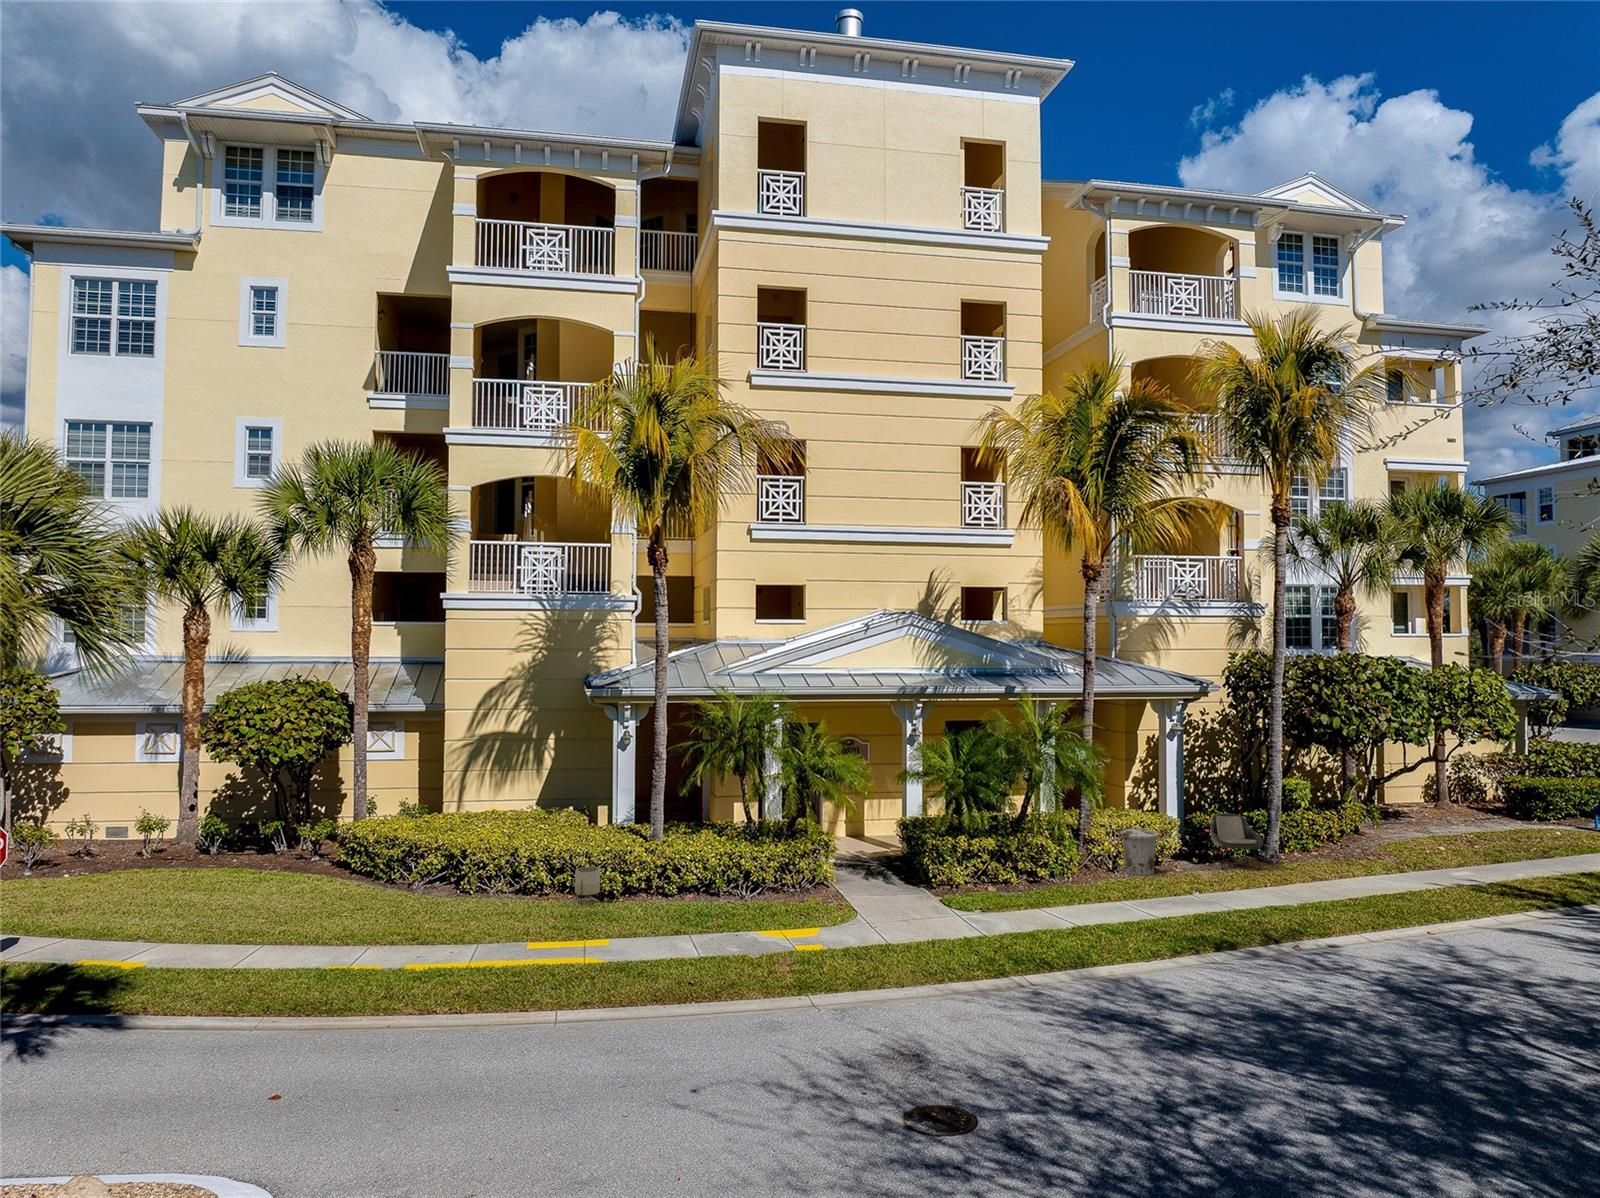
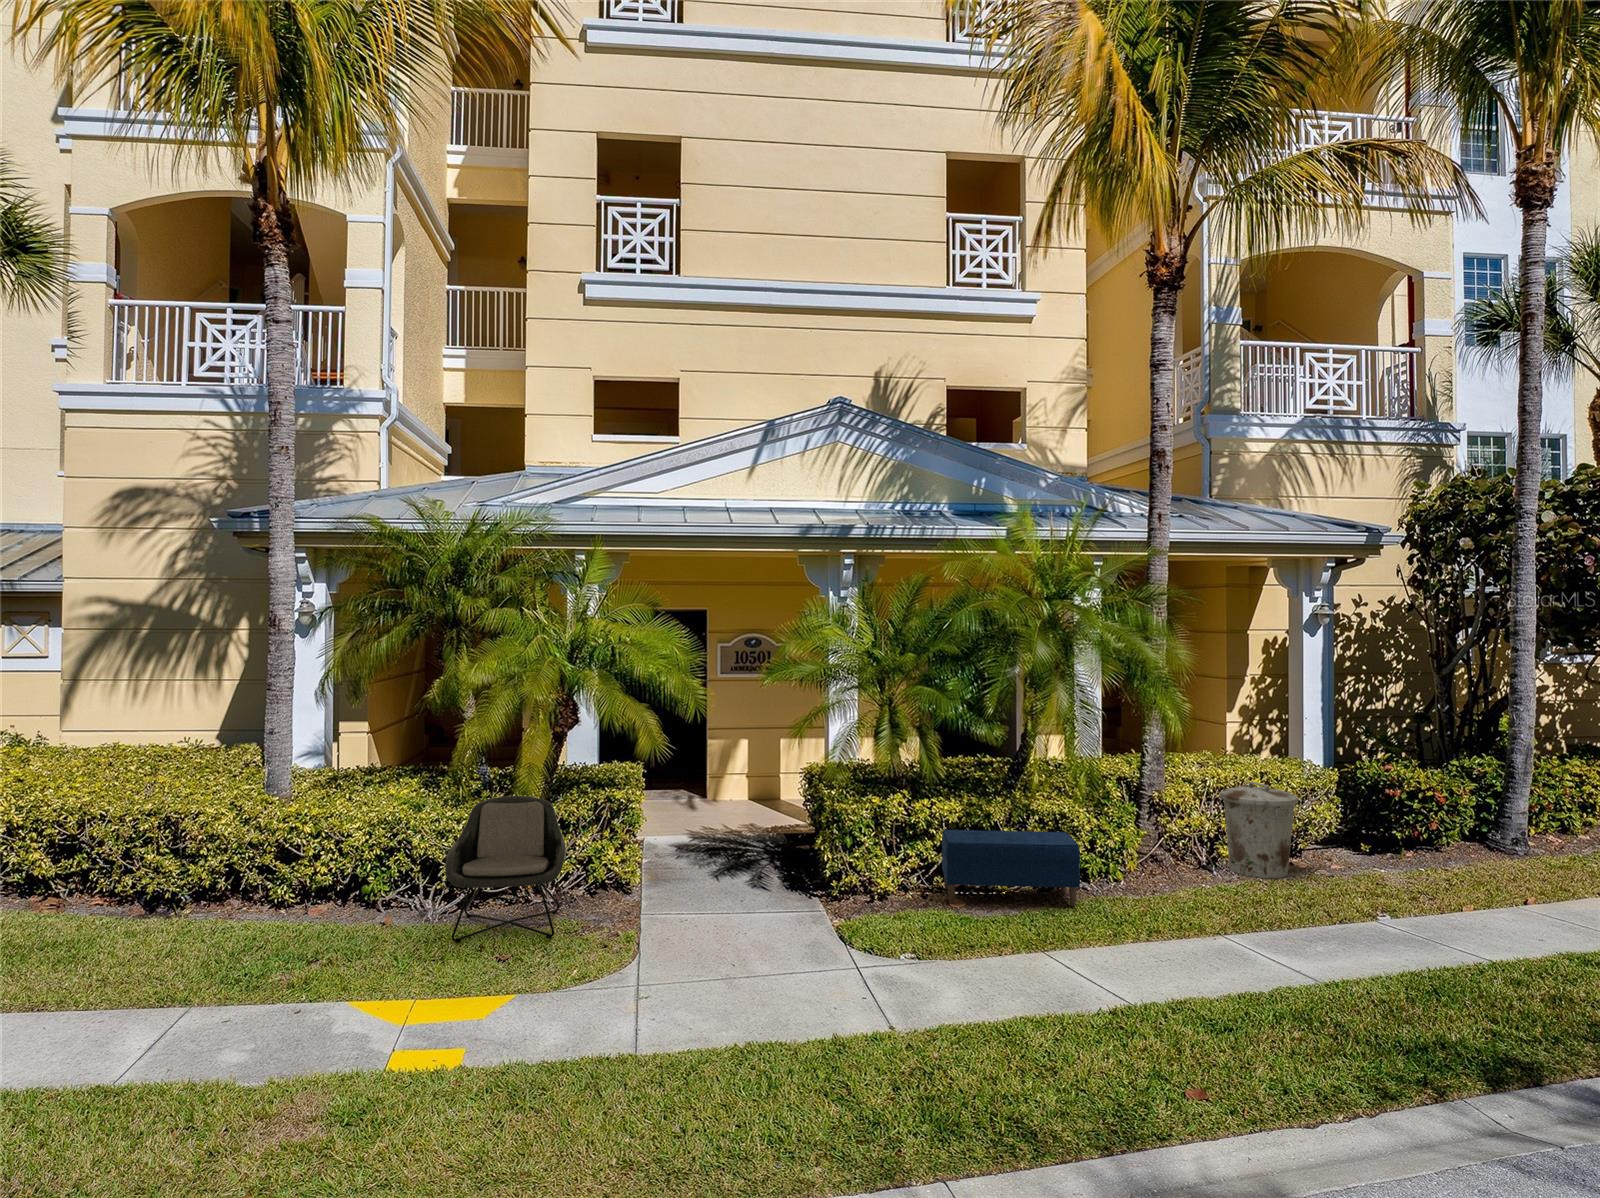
lounge chair: present [1209,813,1263,870] -> present [445,796,566,943]
bench: none [985,853,1054,889] -> present [942,830,1080,906]
planter: present [575,867,601,905] -> none [40,849,103,932]

